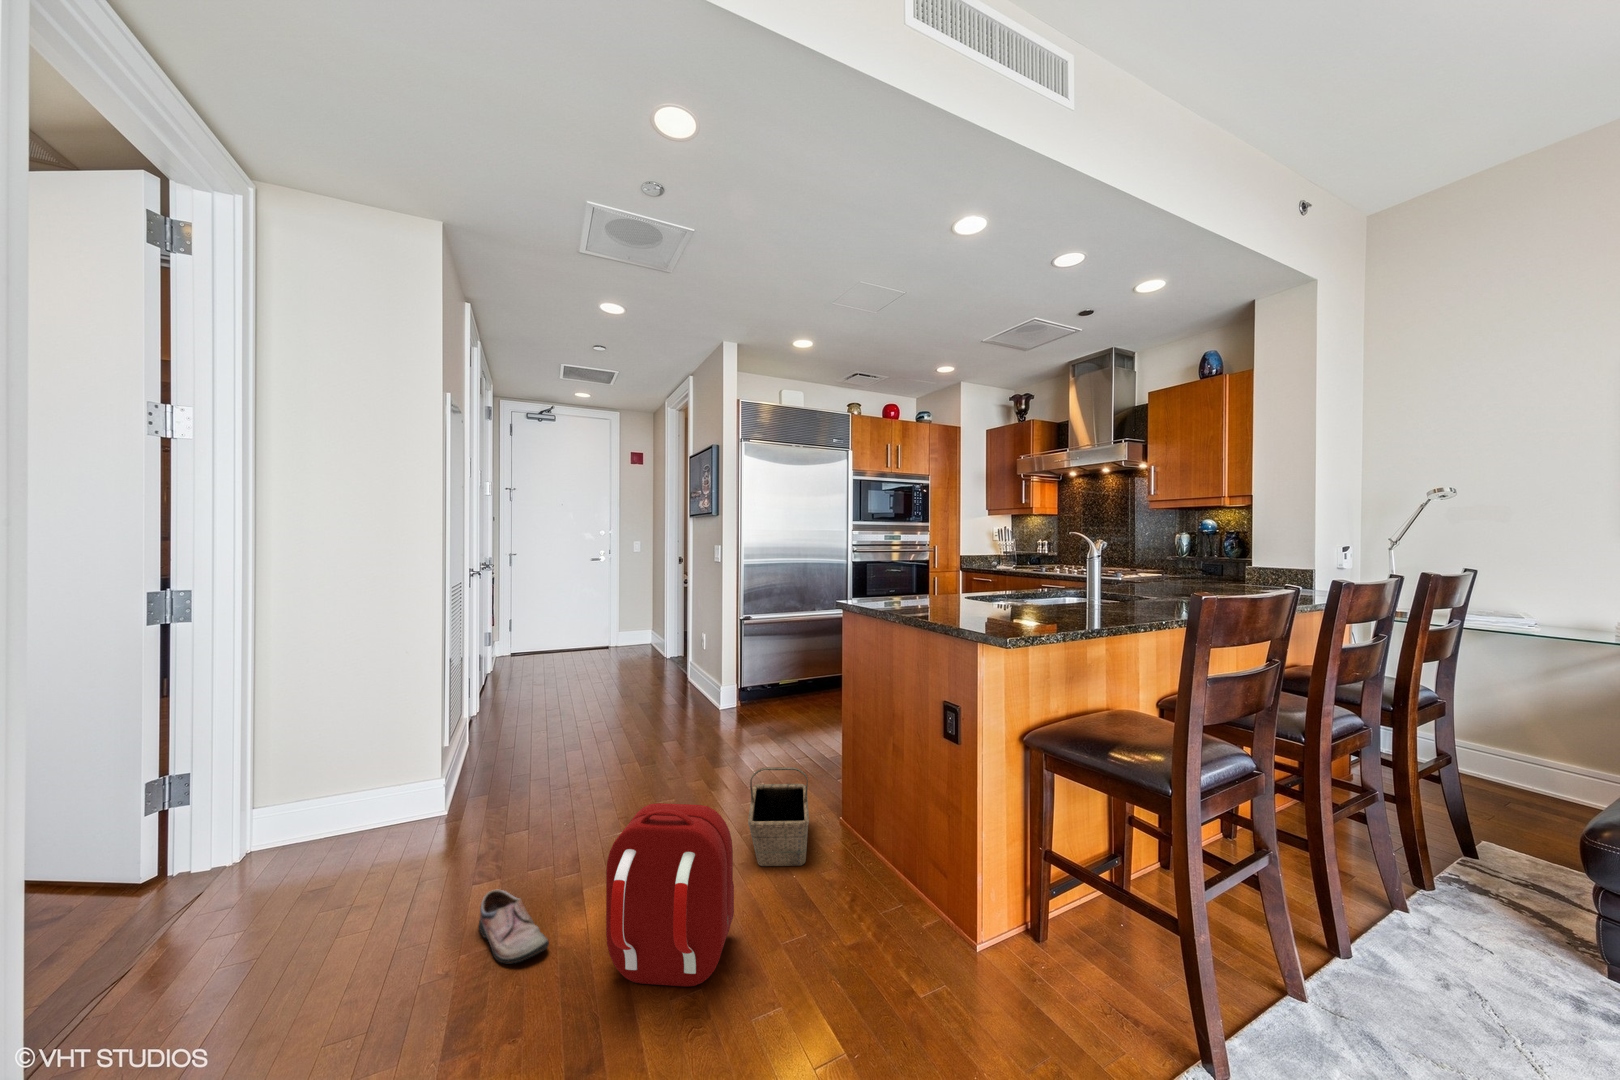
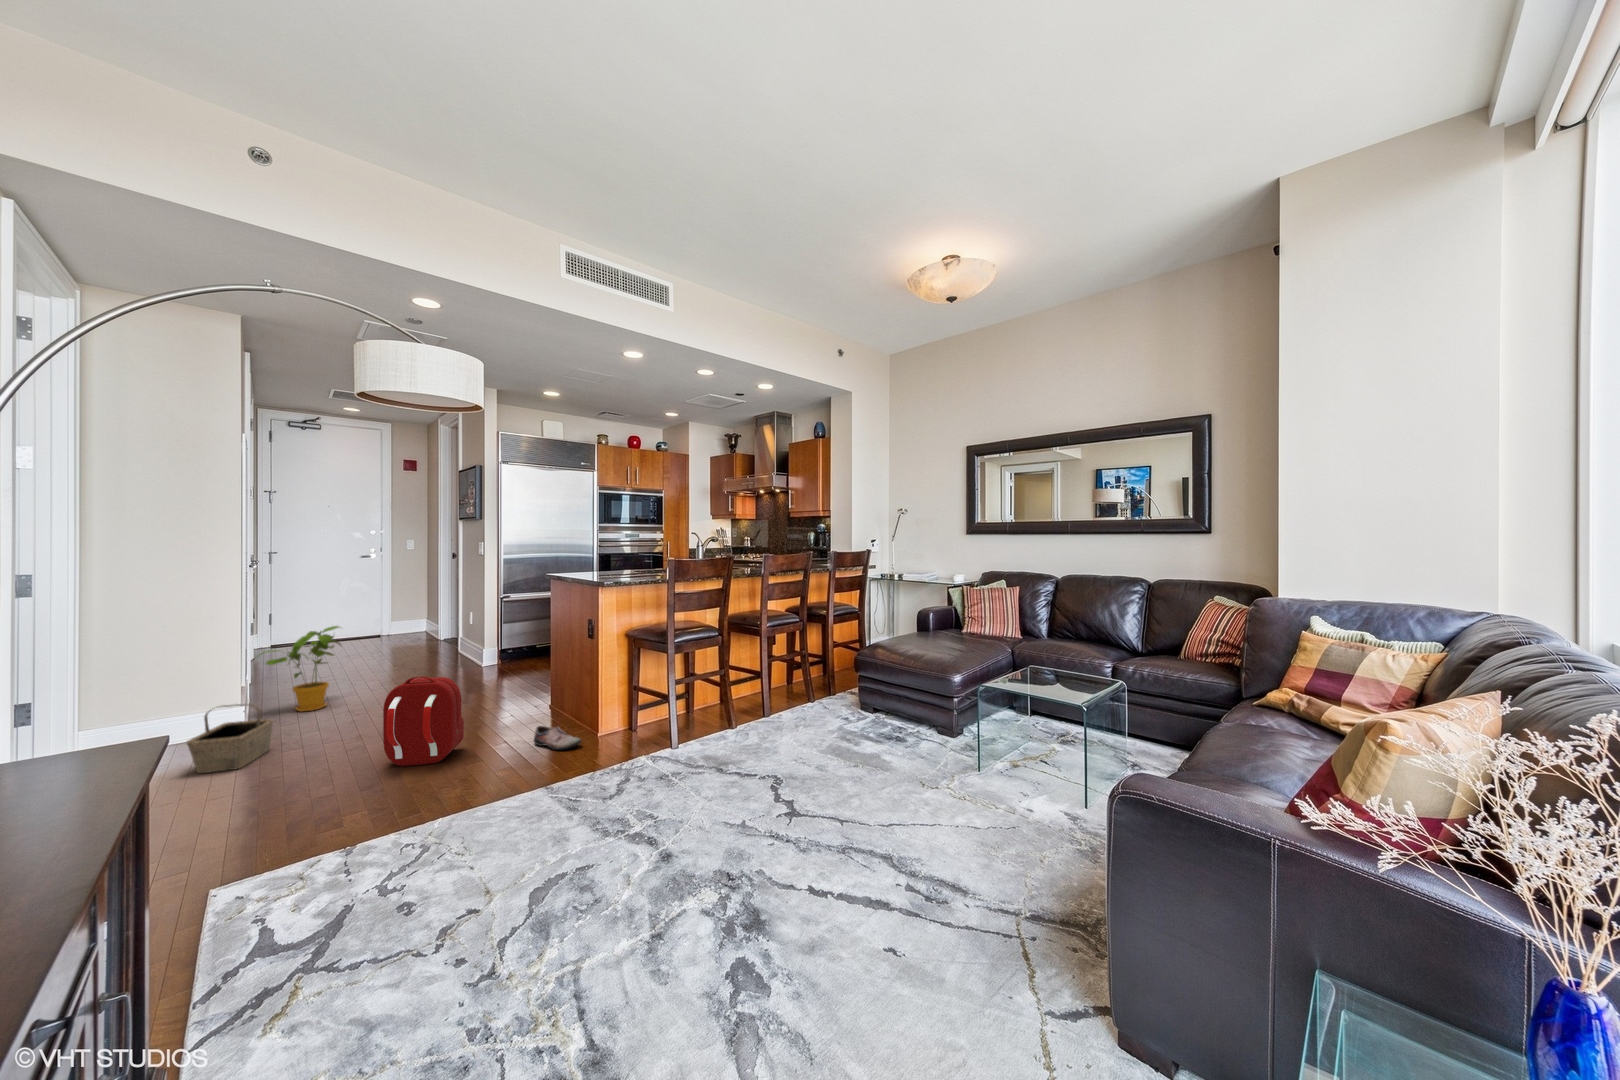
house plant: none [461,662,563,779] -> present [257,626,340,711]
basket: present [748,767,809,866] -> present [187,704,274,773]
shoe: present [479,890,549,963] -> present [534,726,581,750]

